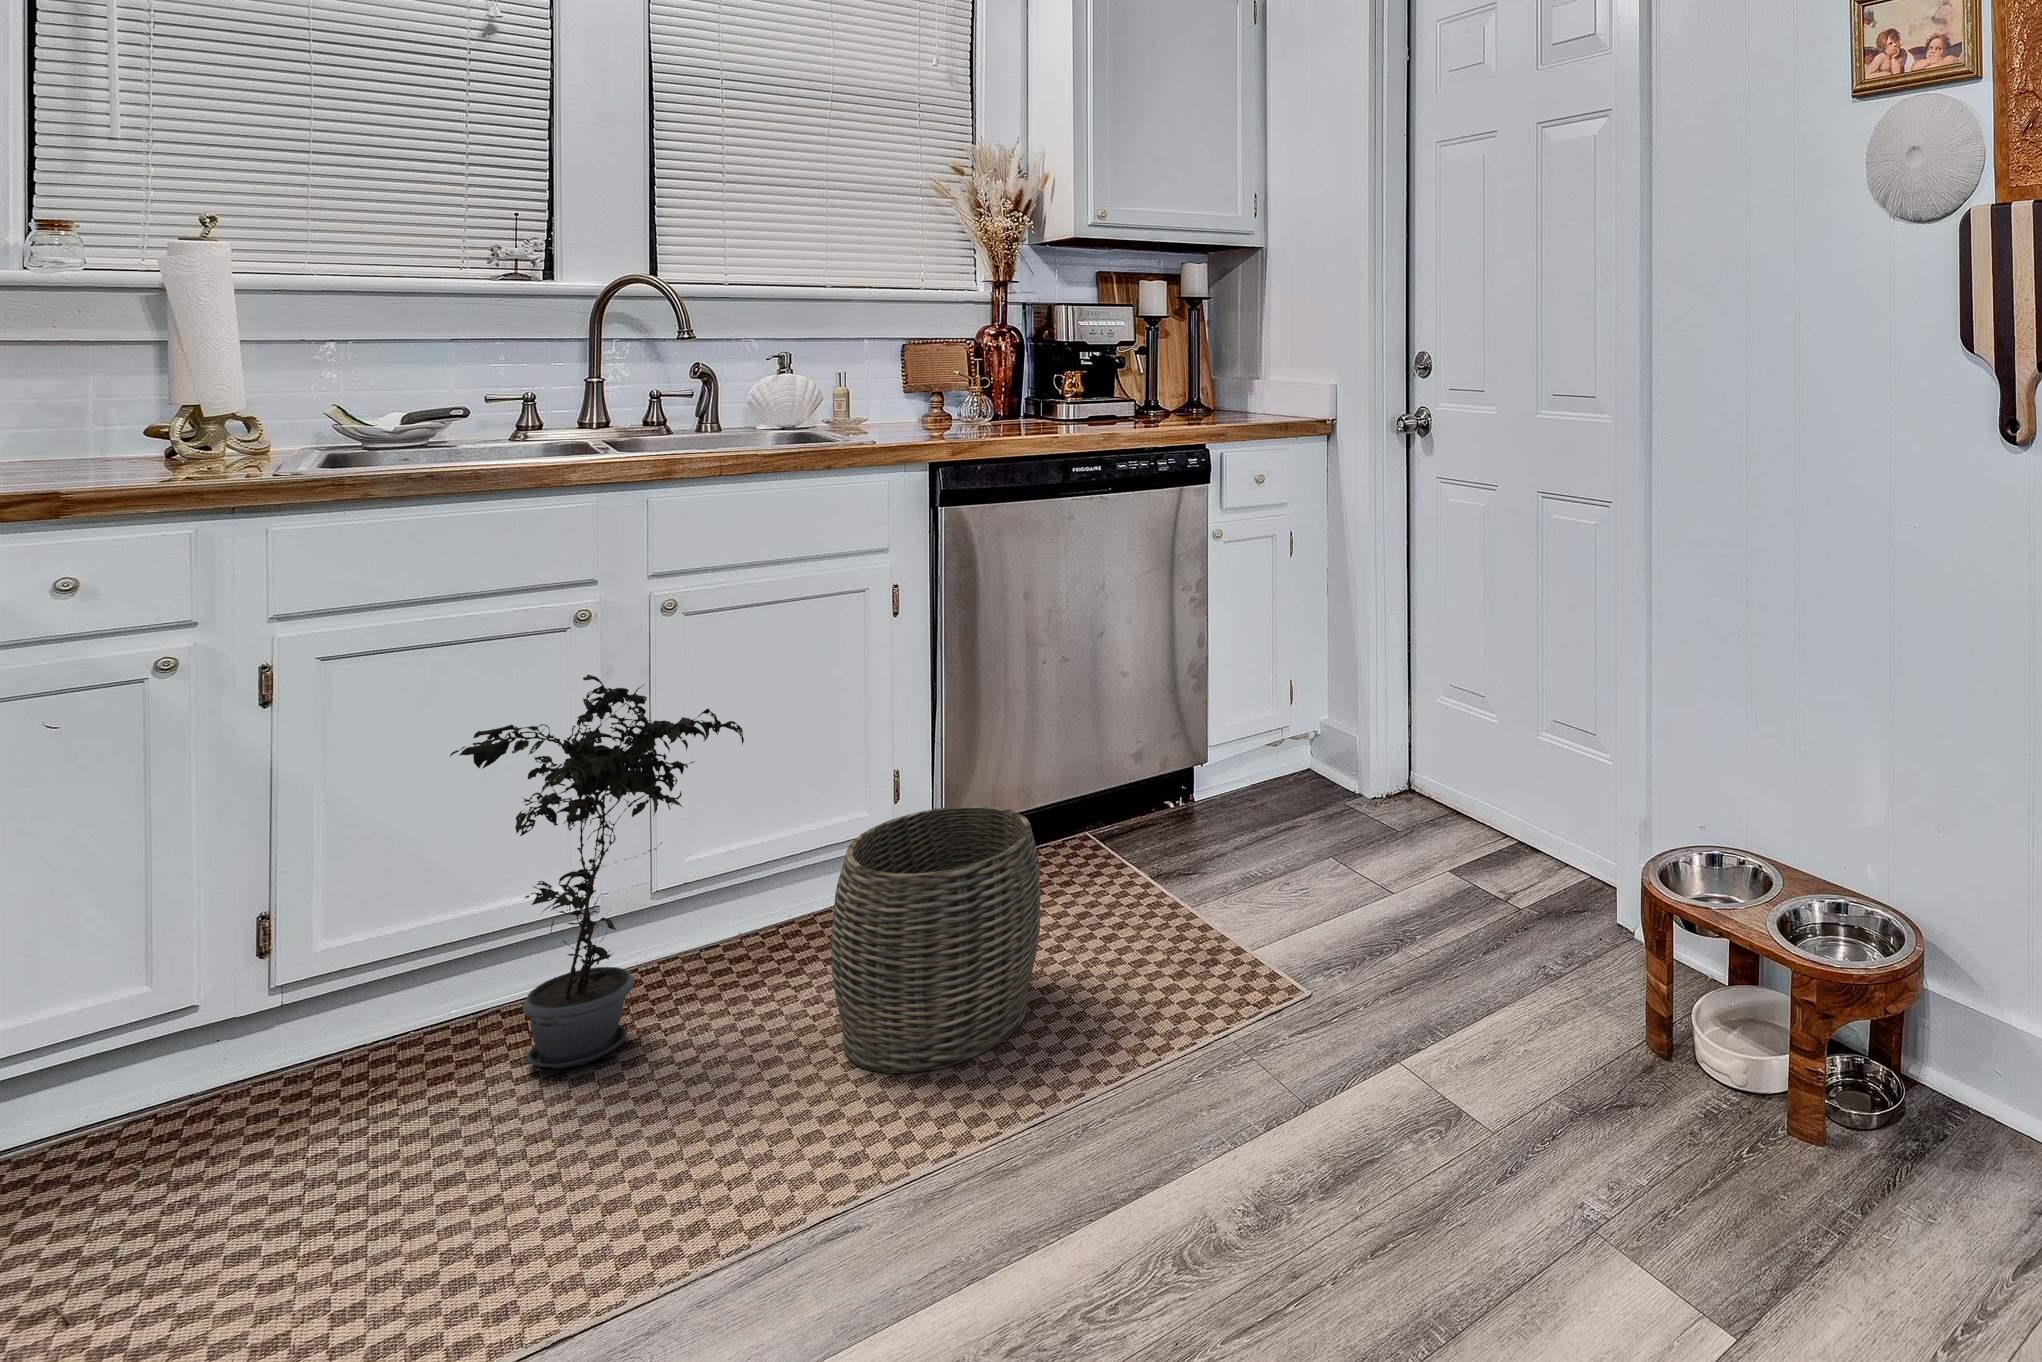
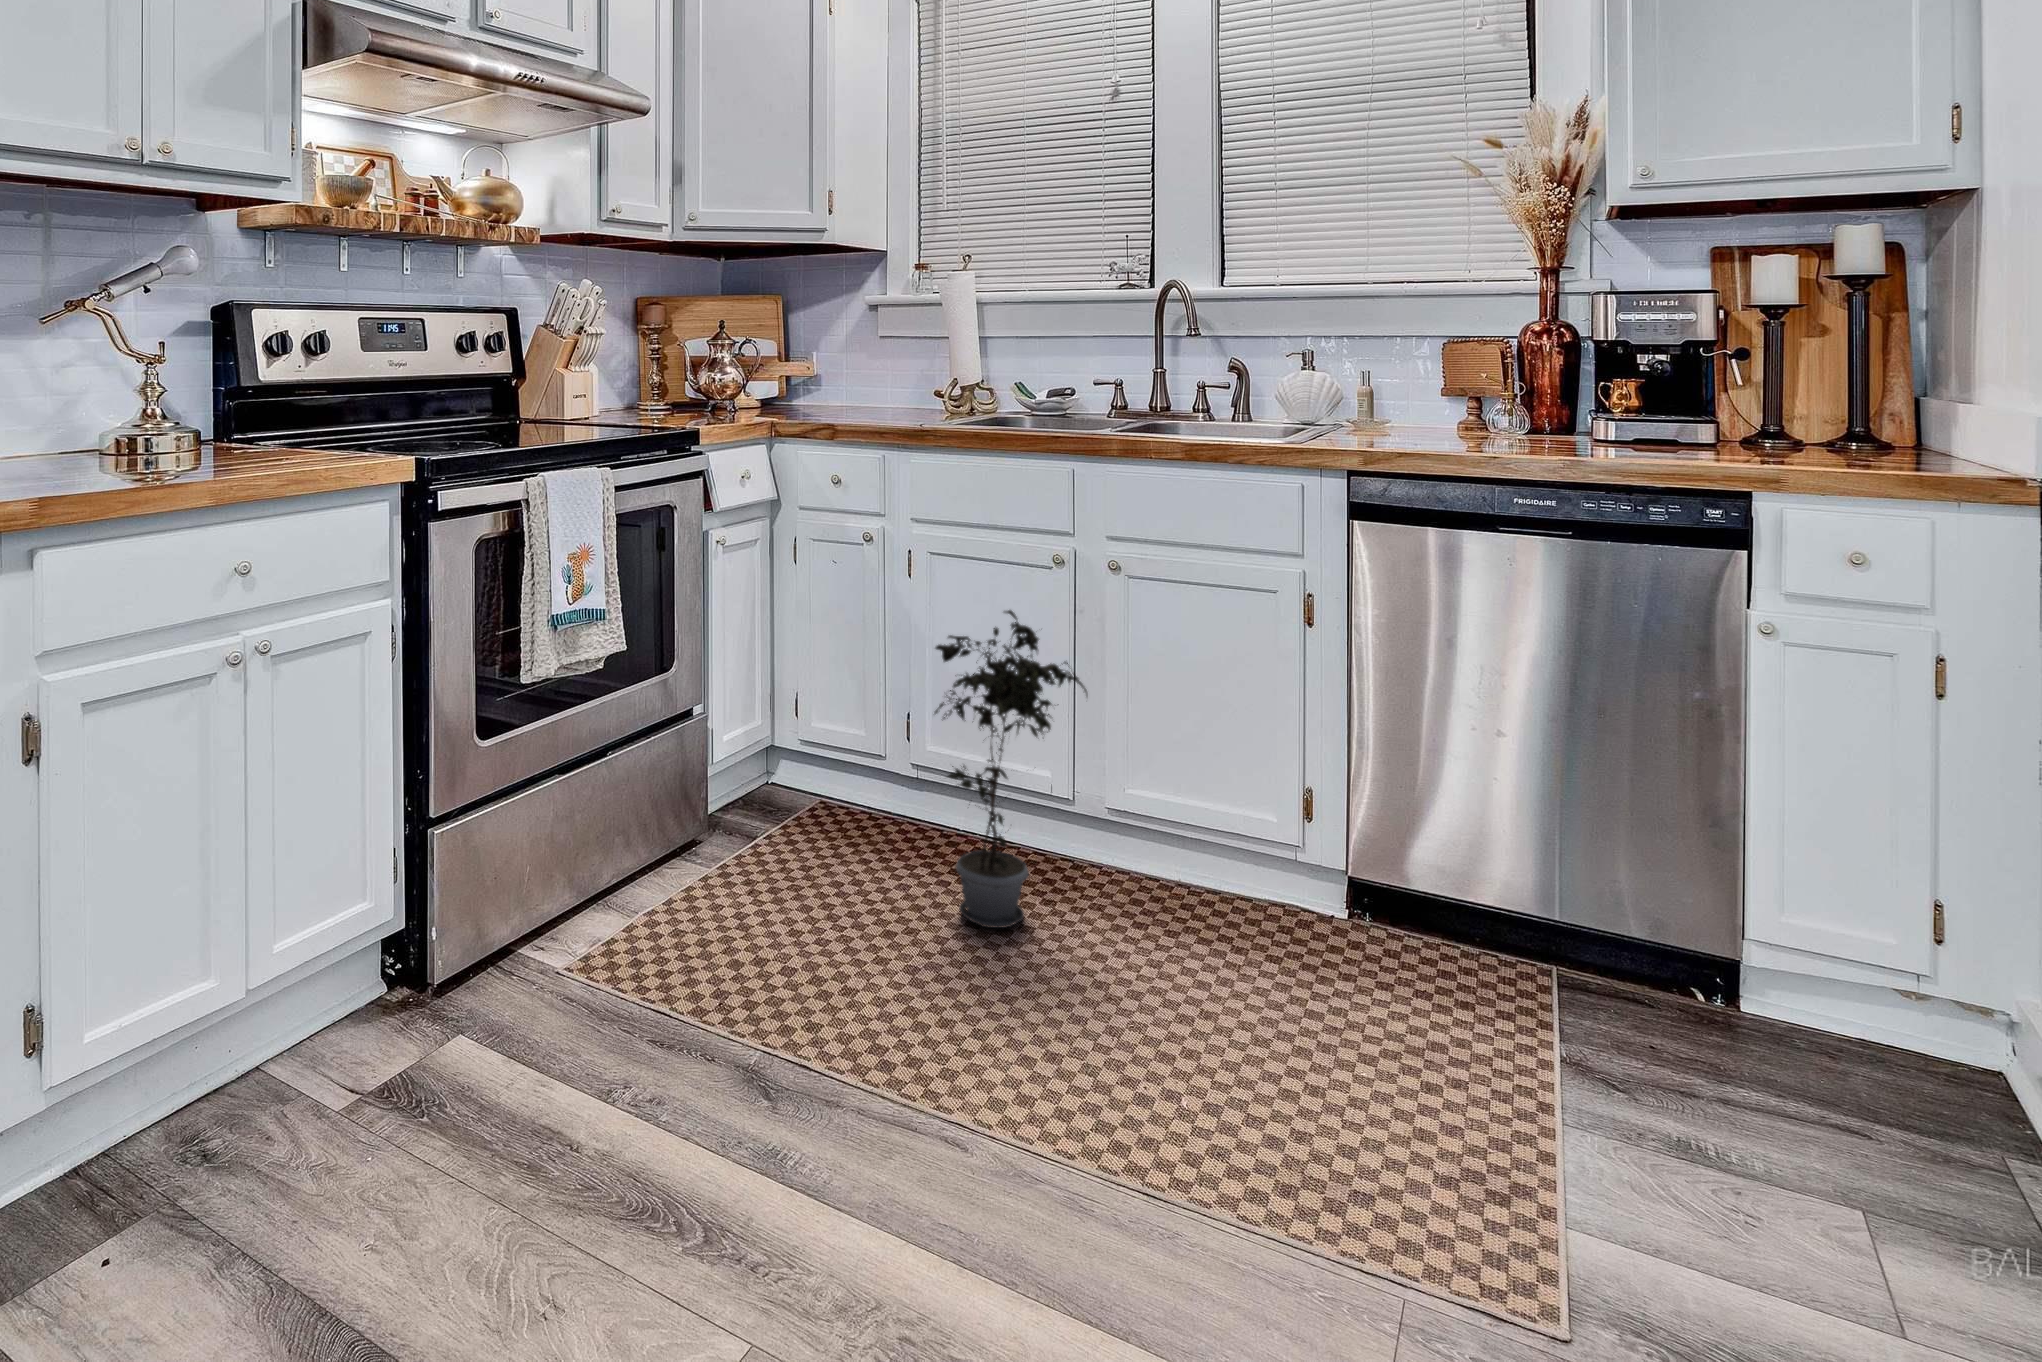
woven basket: present [831,806,1041,1073] -> none [1092,821,1299,1103]

